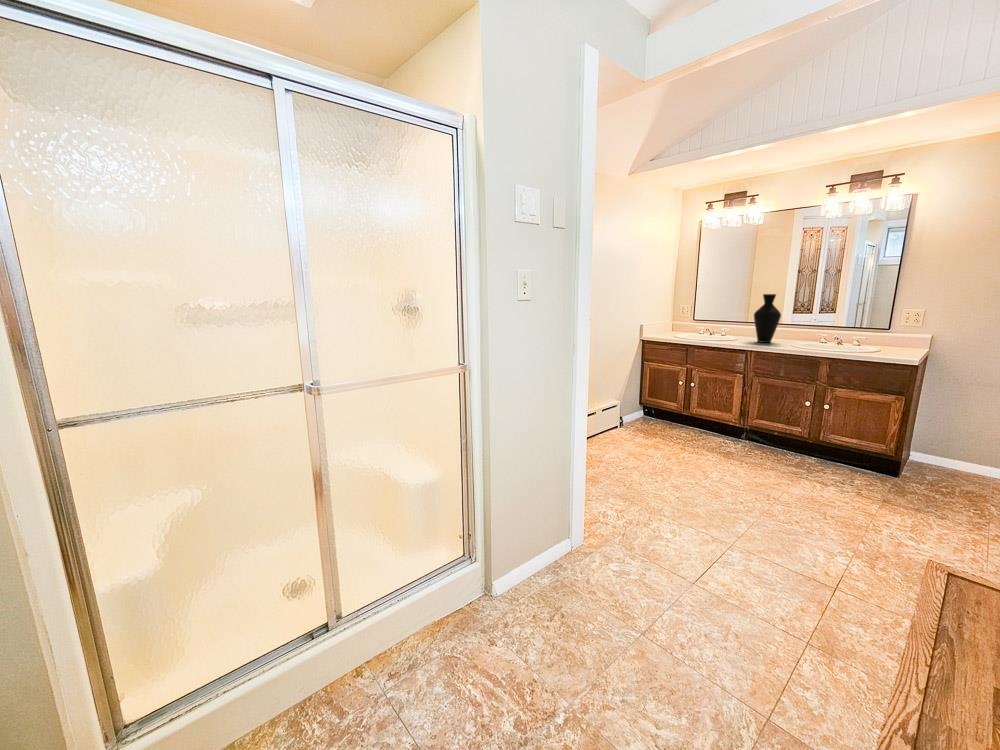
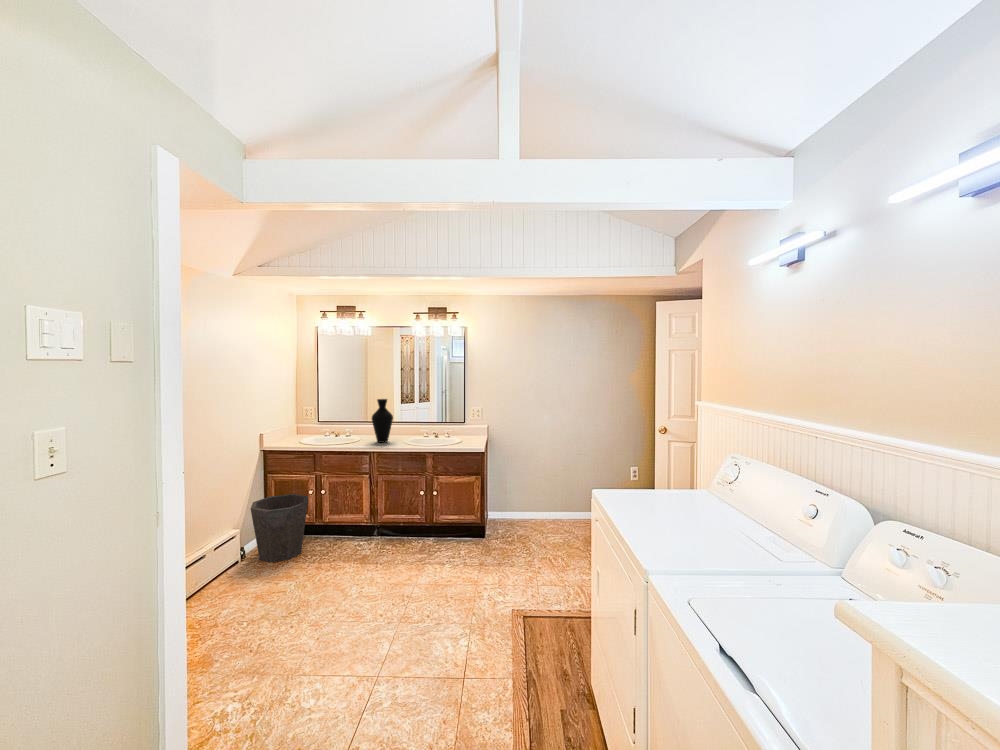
waste bin: none [628,380,678,437] -> present [251,494,308,562]

